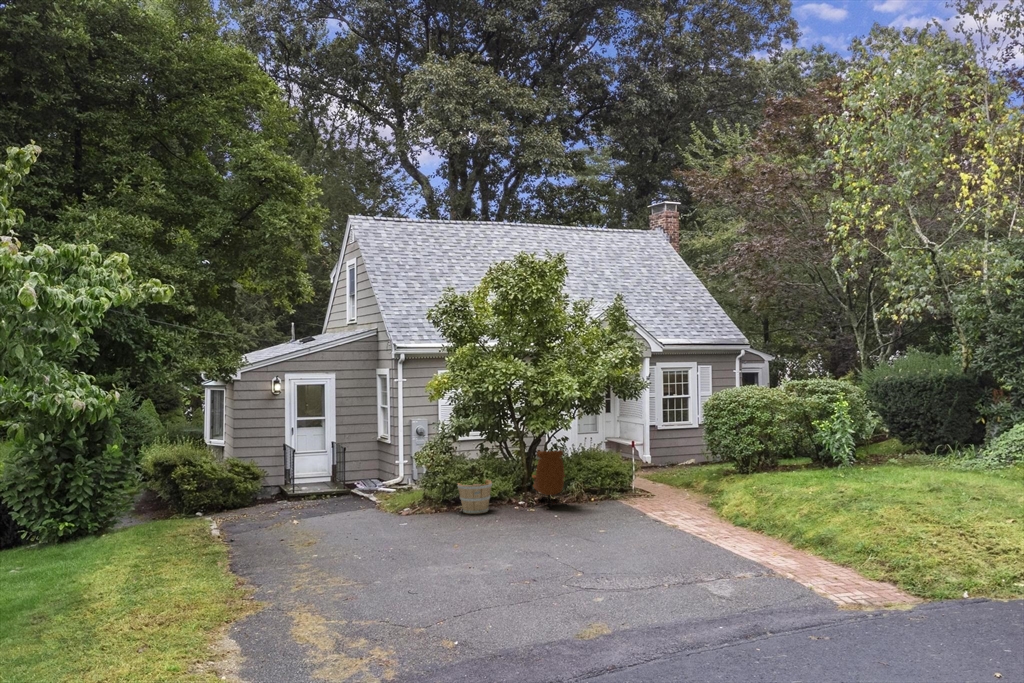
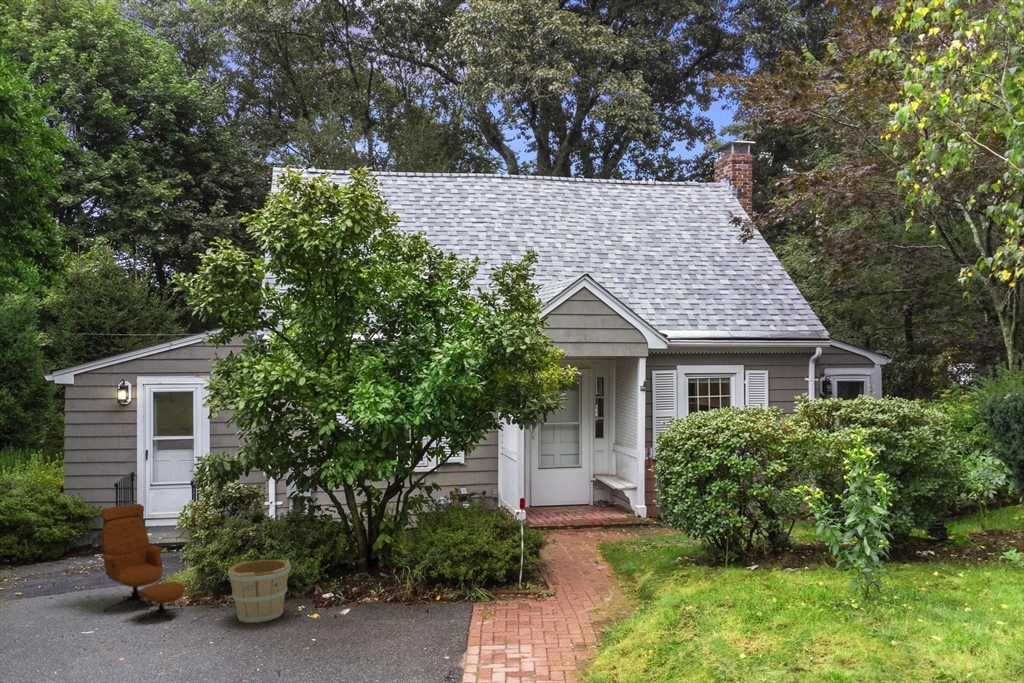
lounge chair: present [532,450,567,509] -> present [100,504,184,622]

